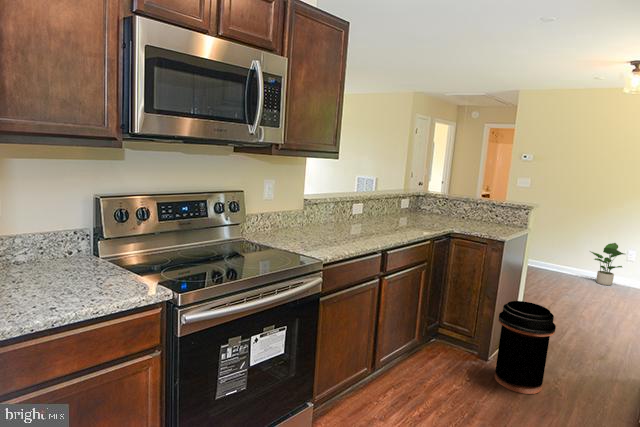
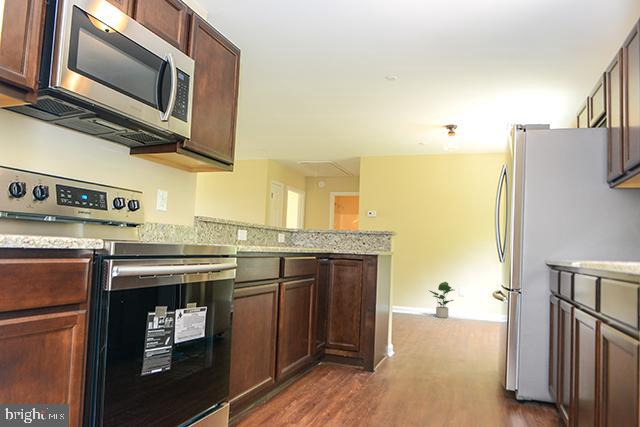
trash can: present [495,301,556,394] -> none [380,307,427,389]

